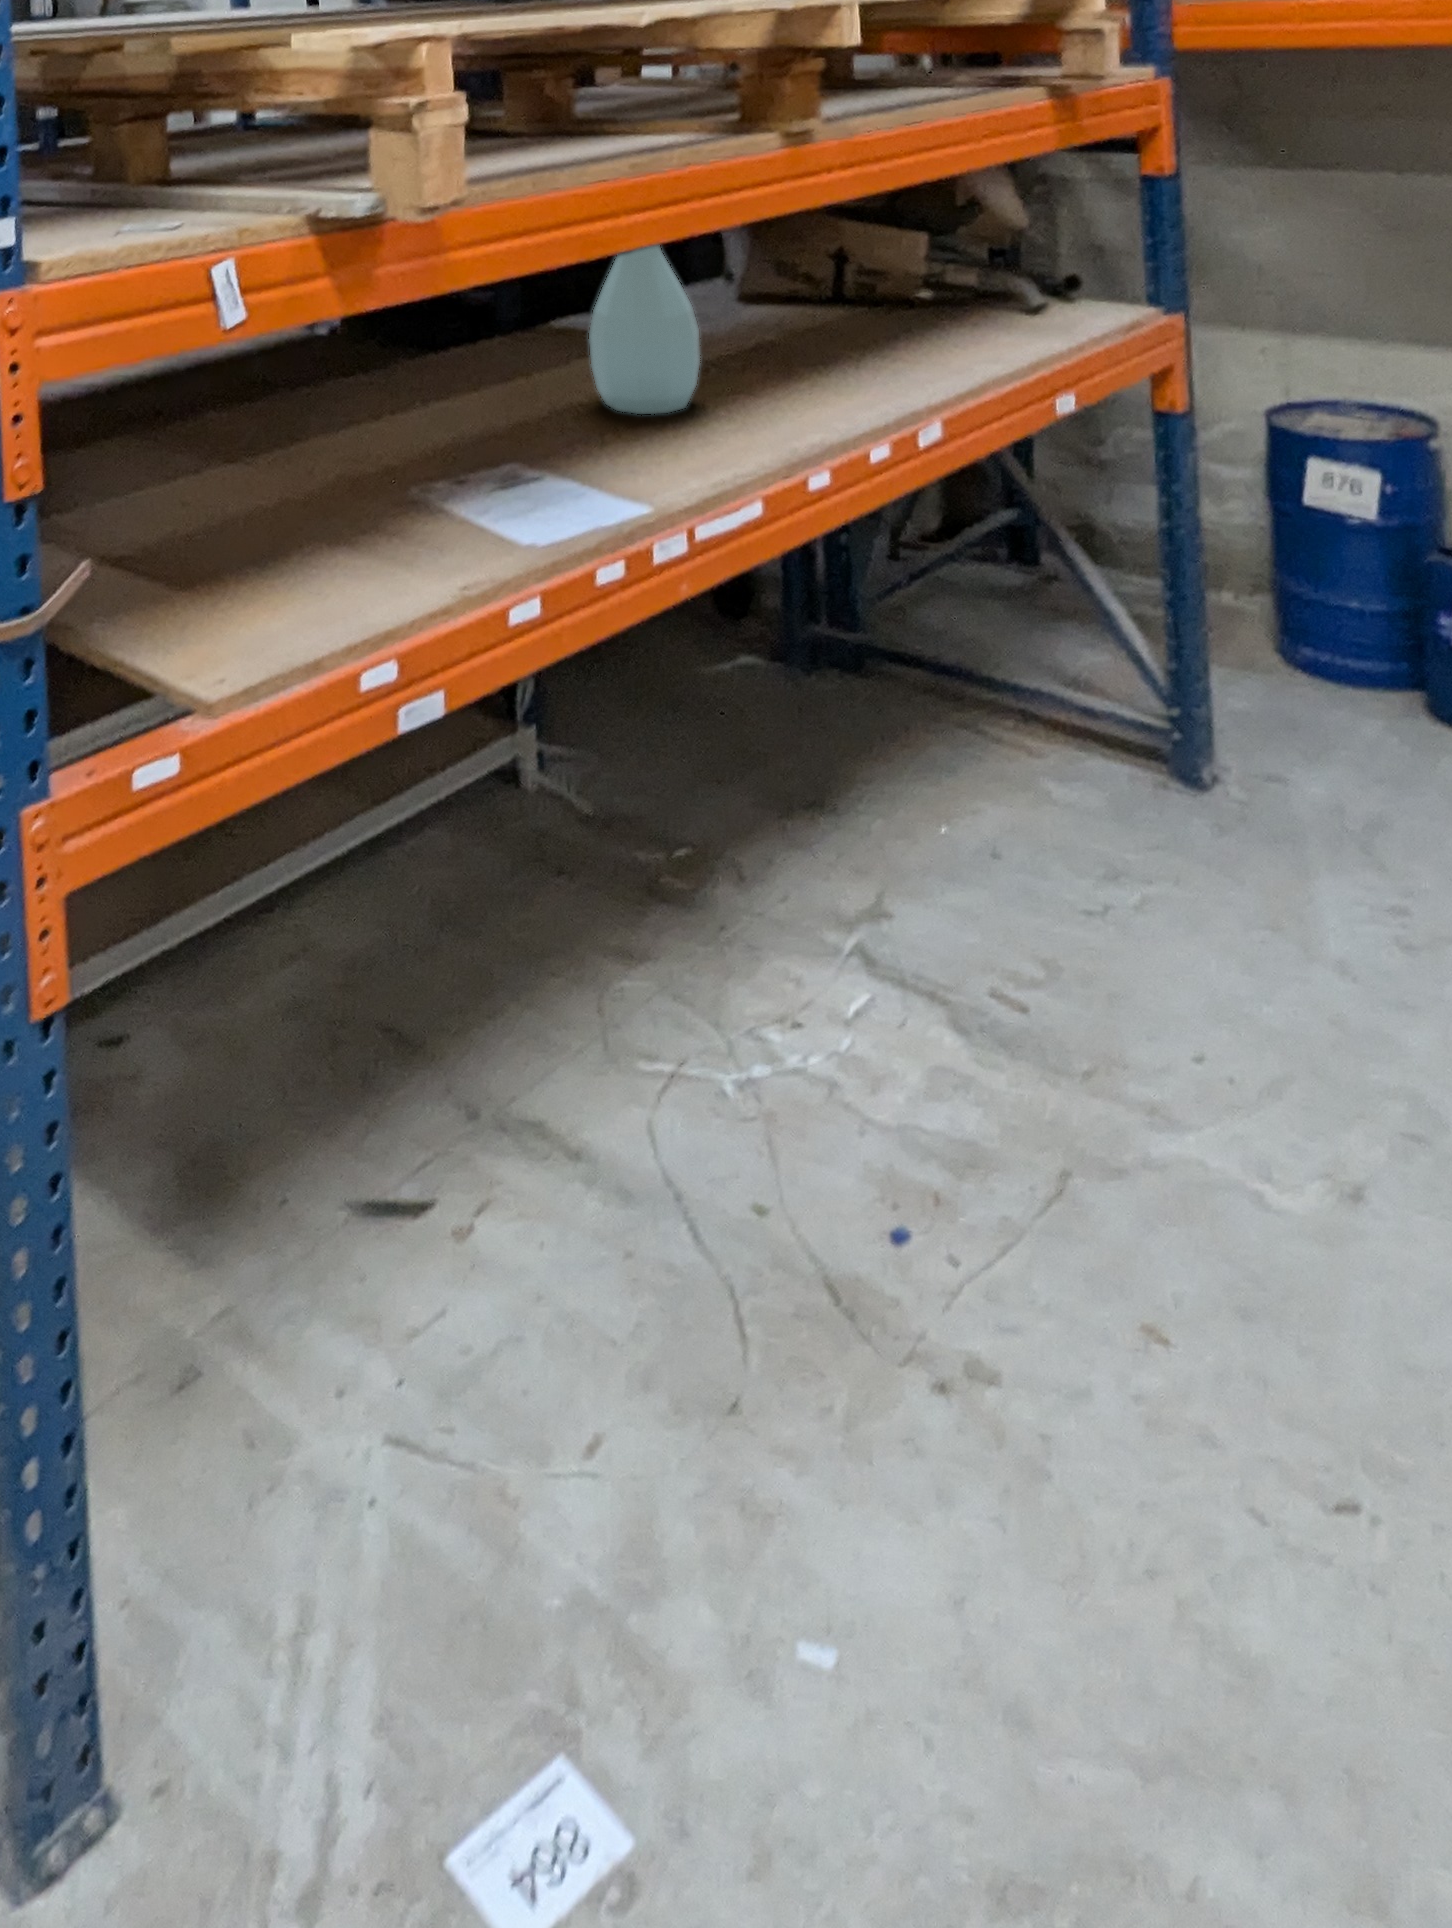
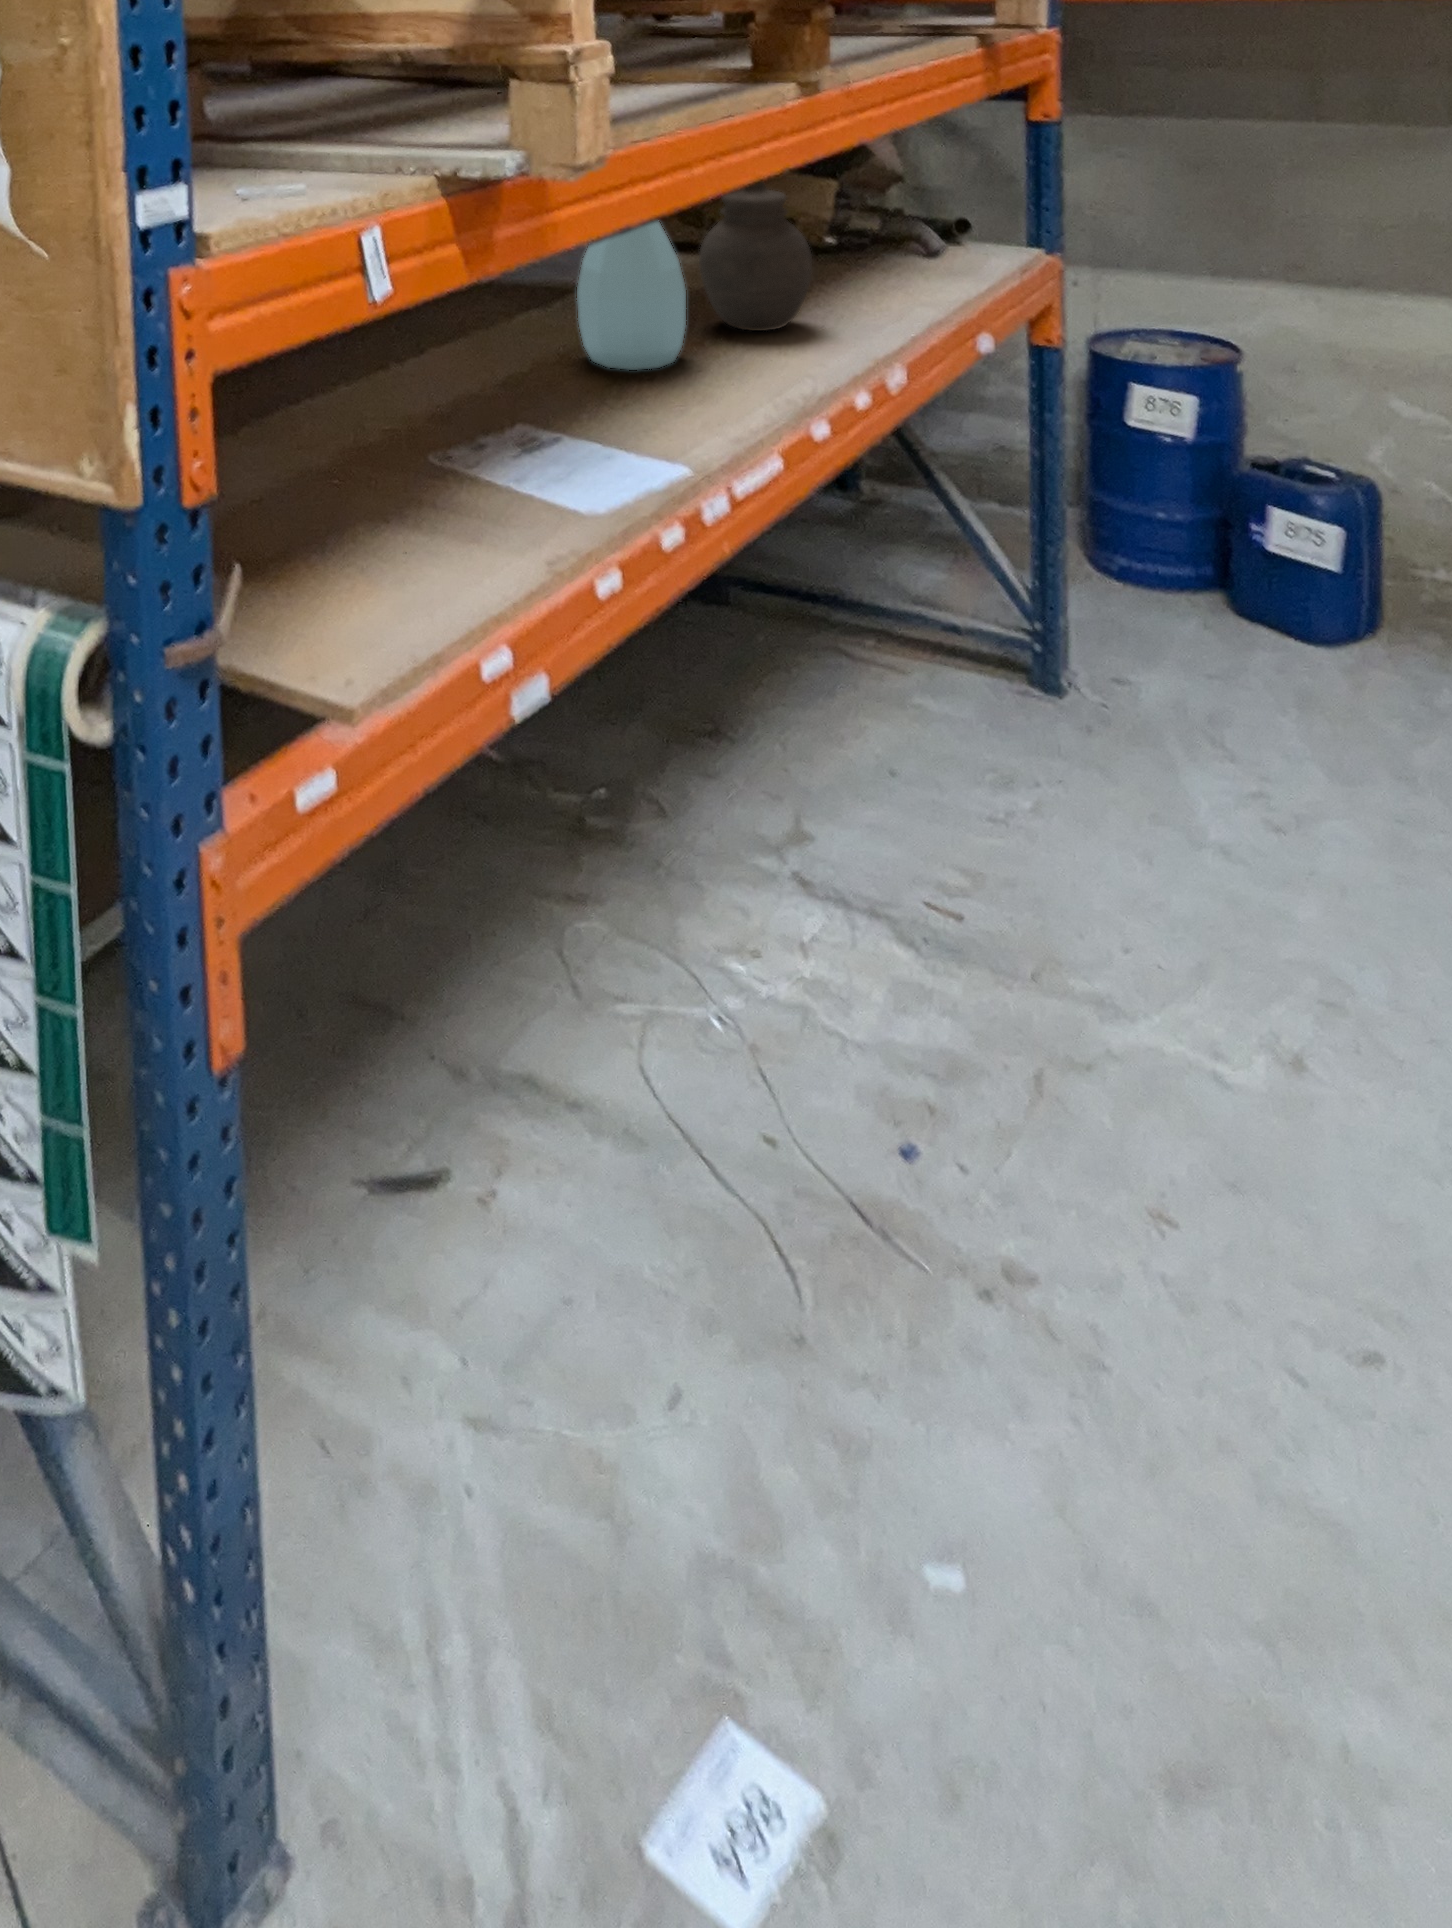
jar: none [733,225,846,381] -> present [699,182,812,331]

